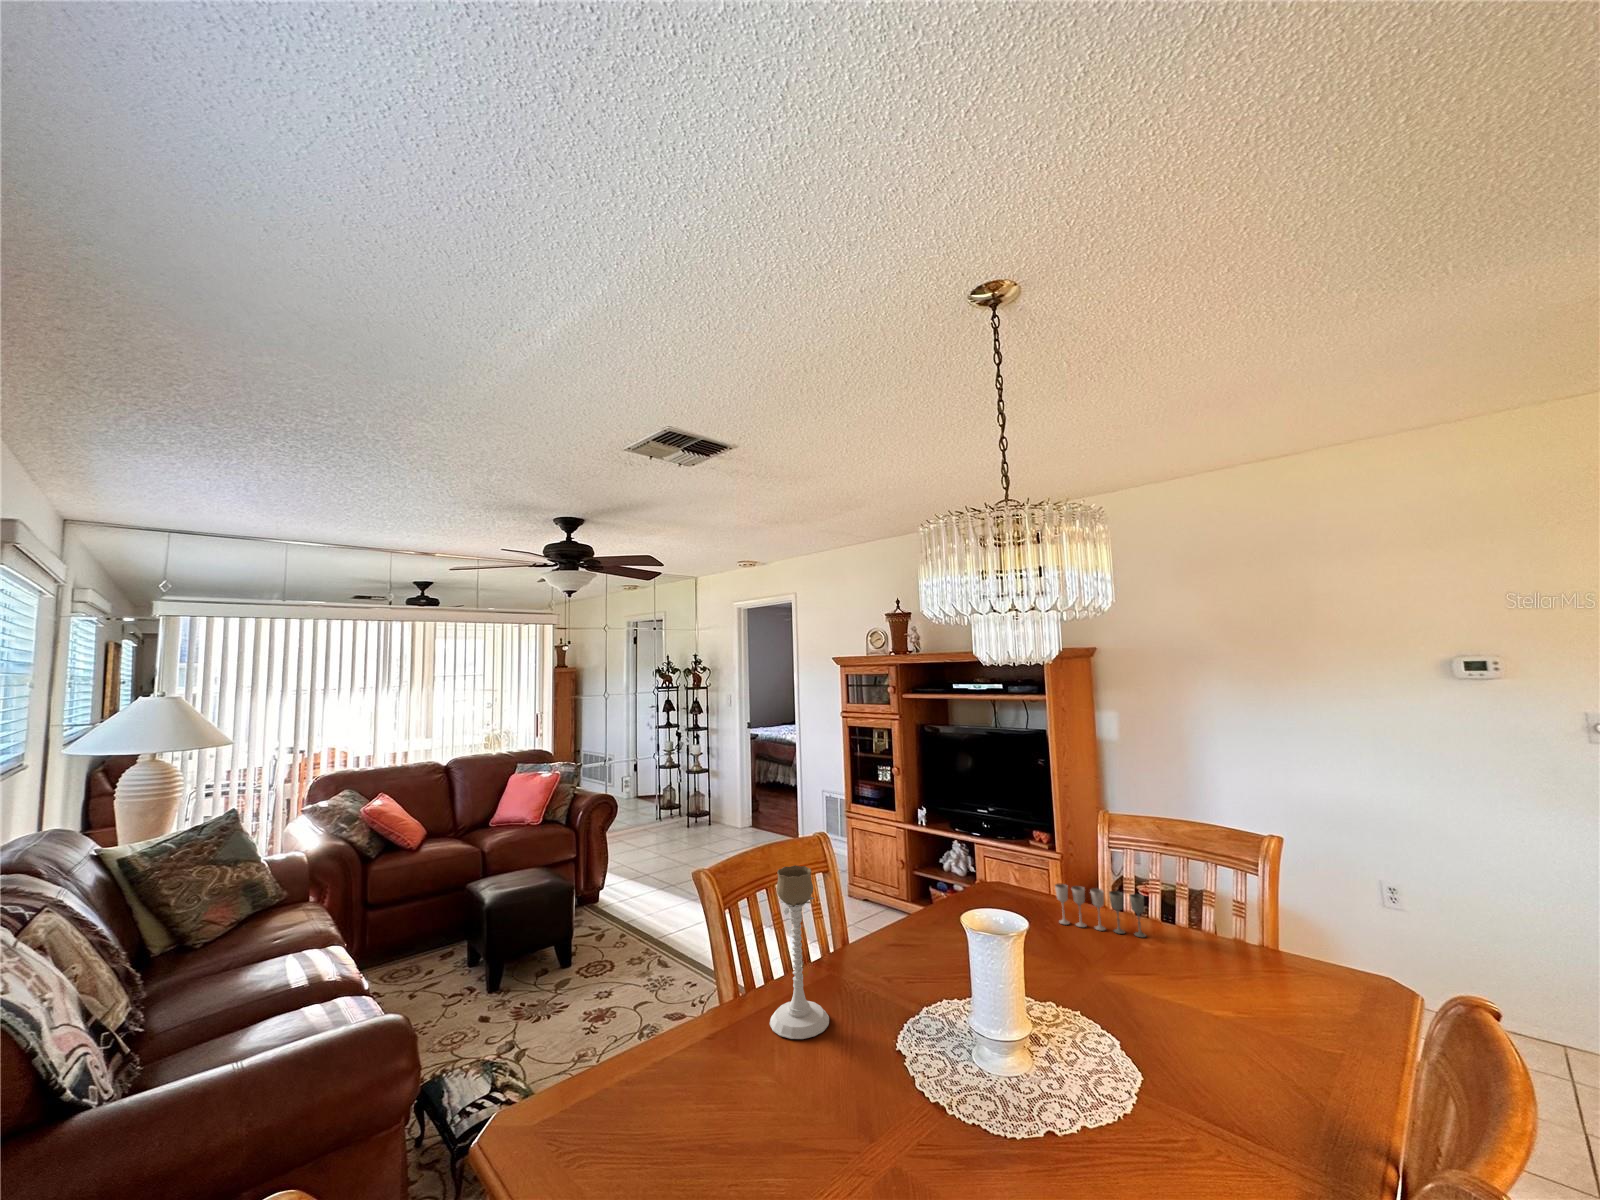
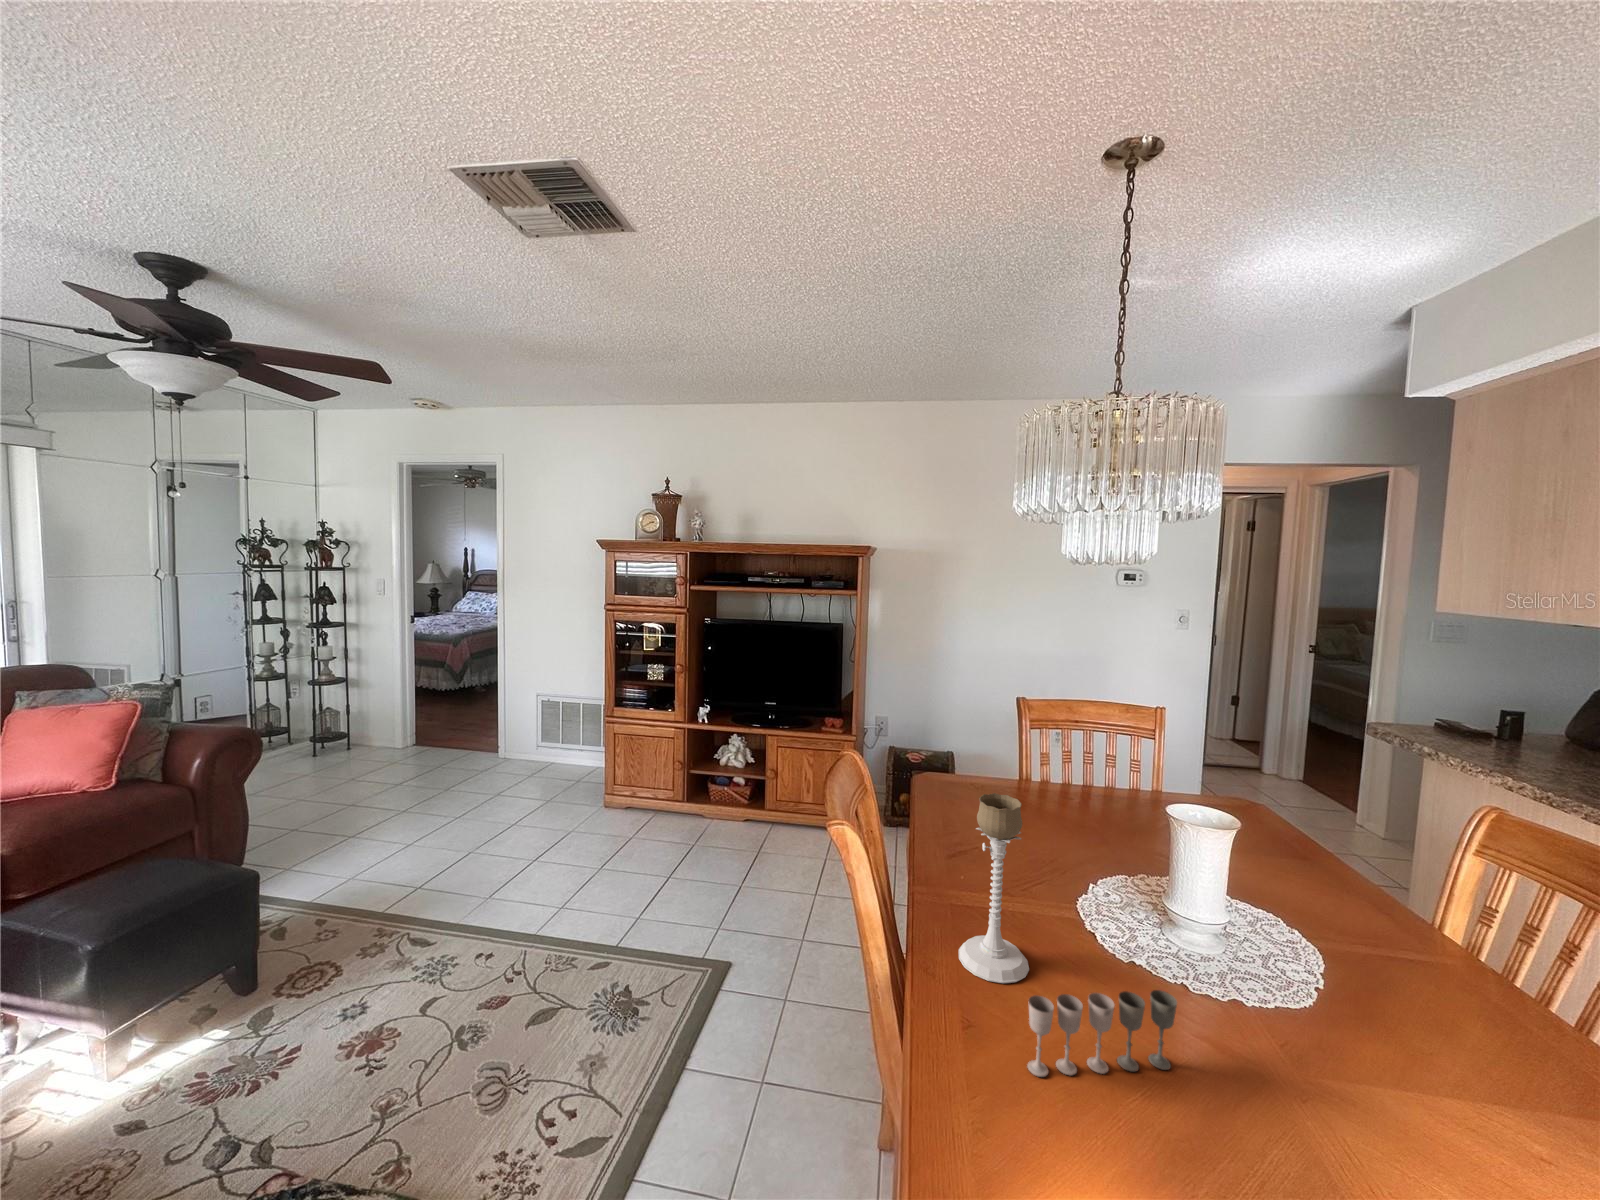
wine glass: present [1055,883,1146,937] -> present [1027,990,1177,1077]

